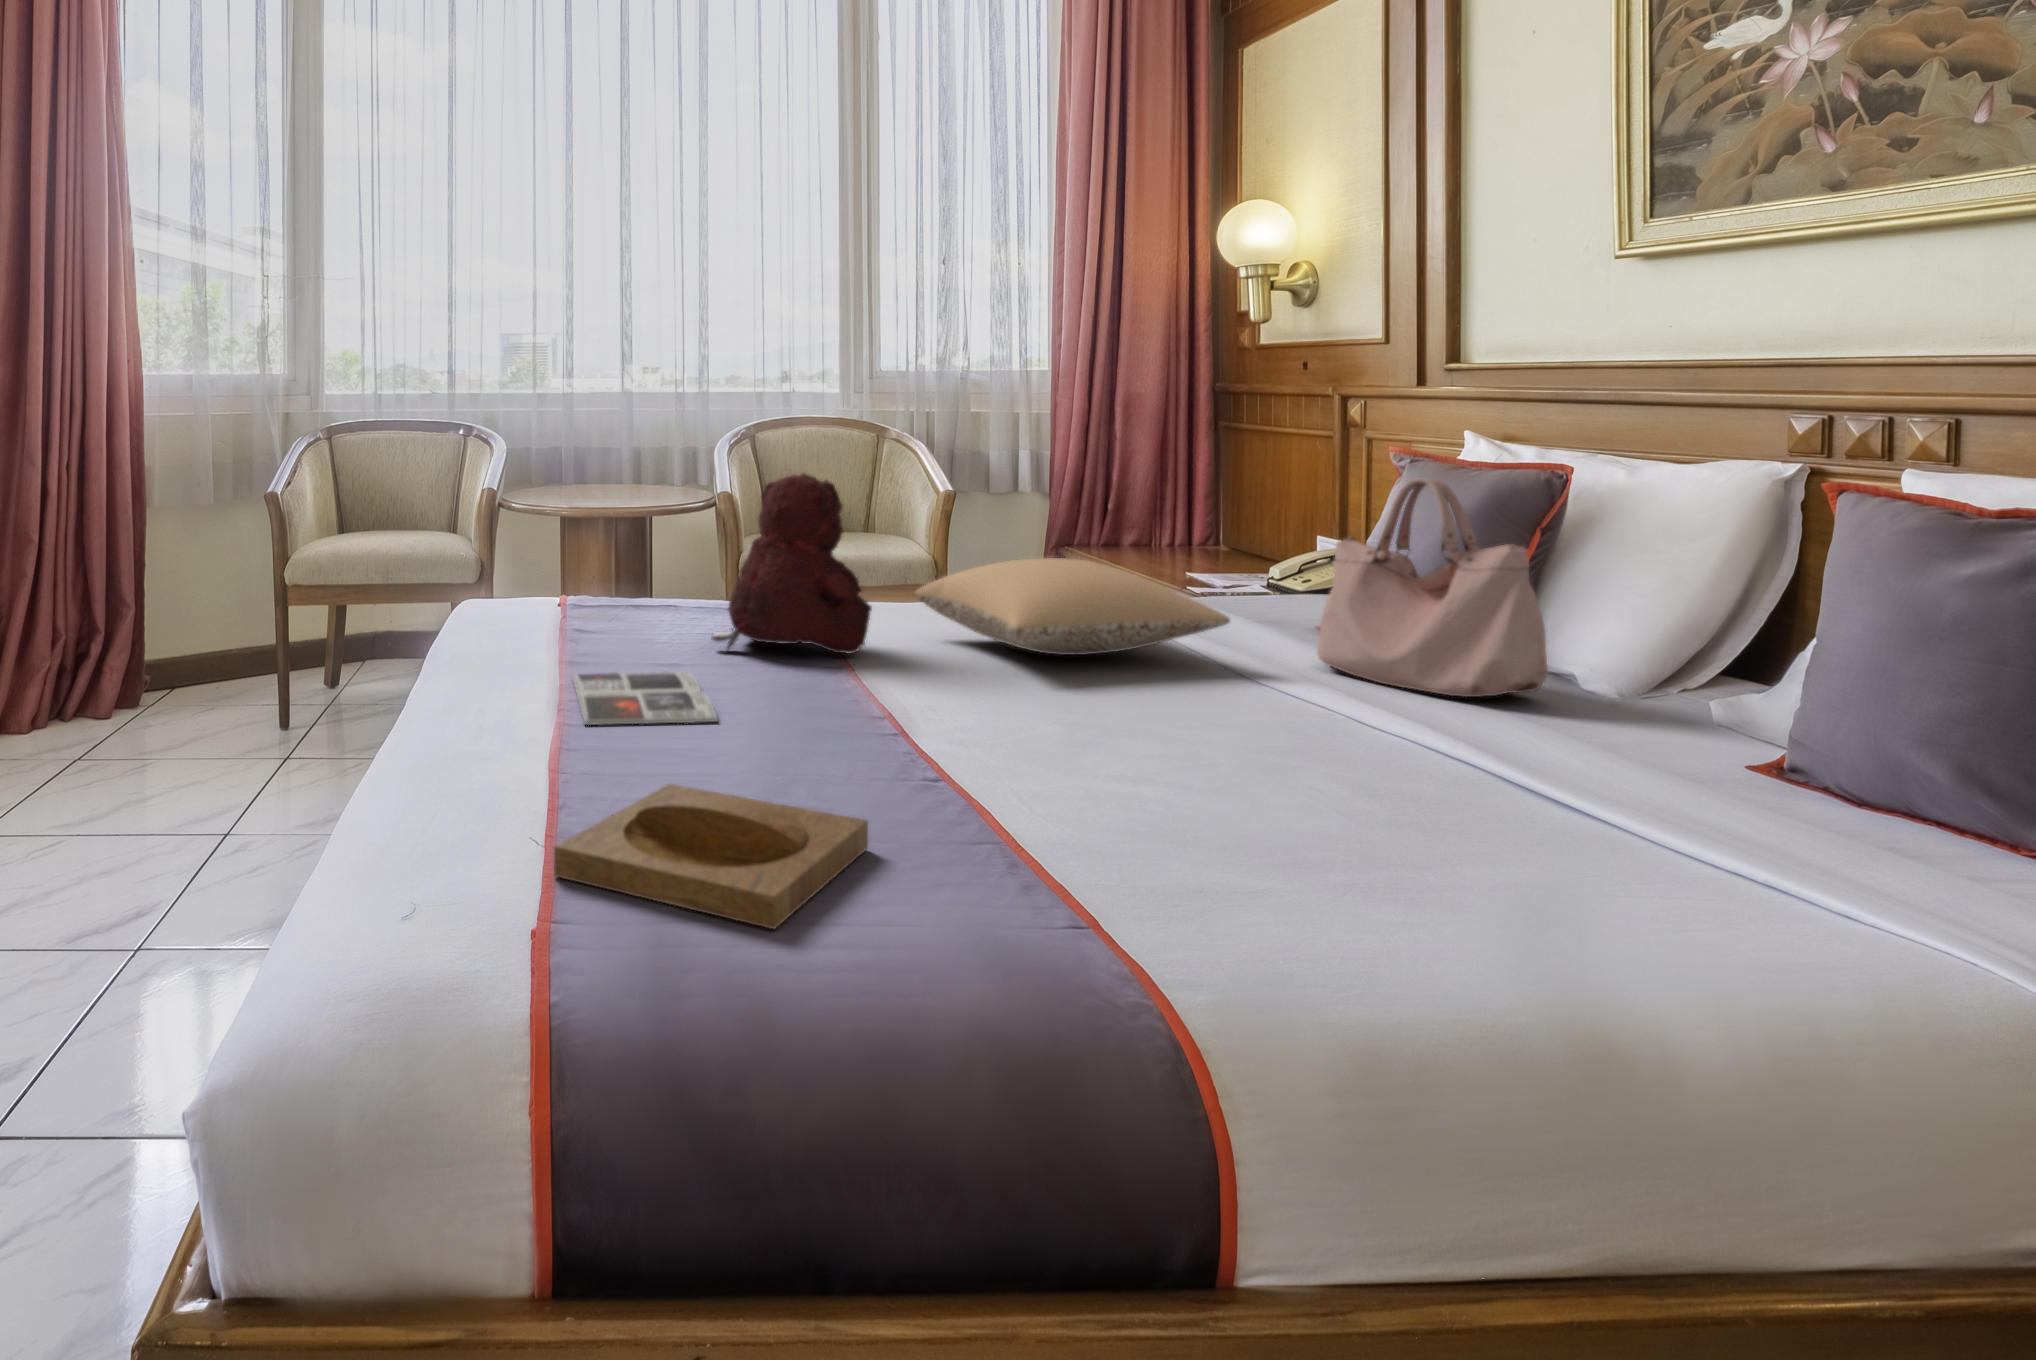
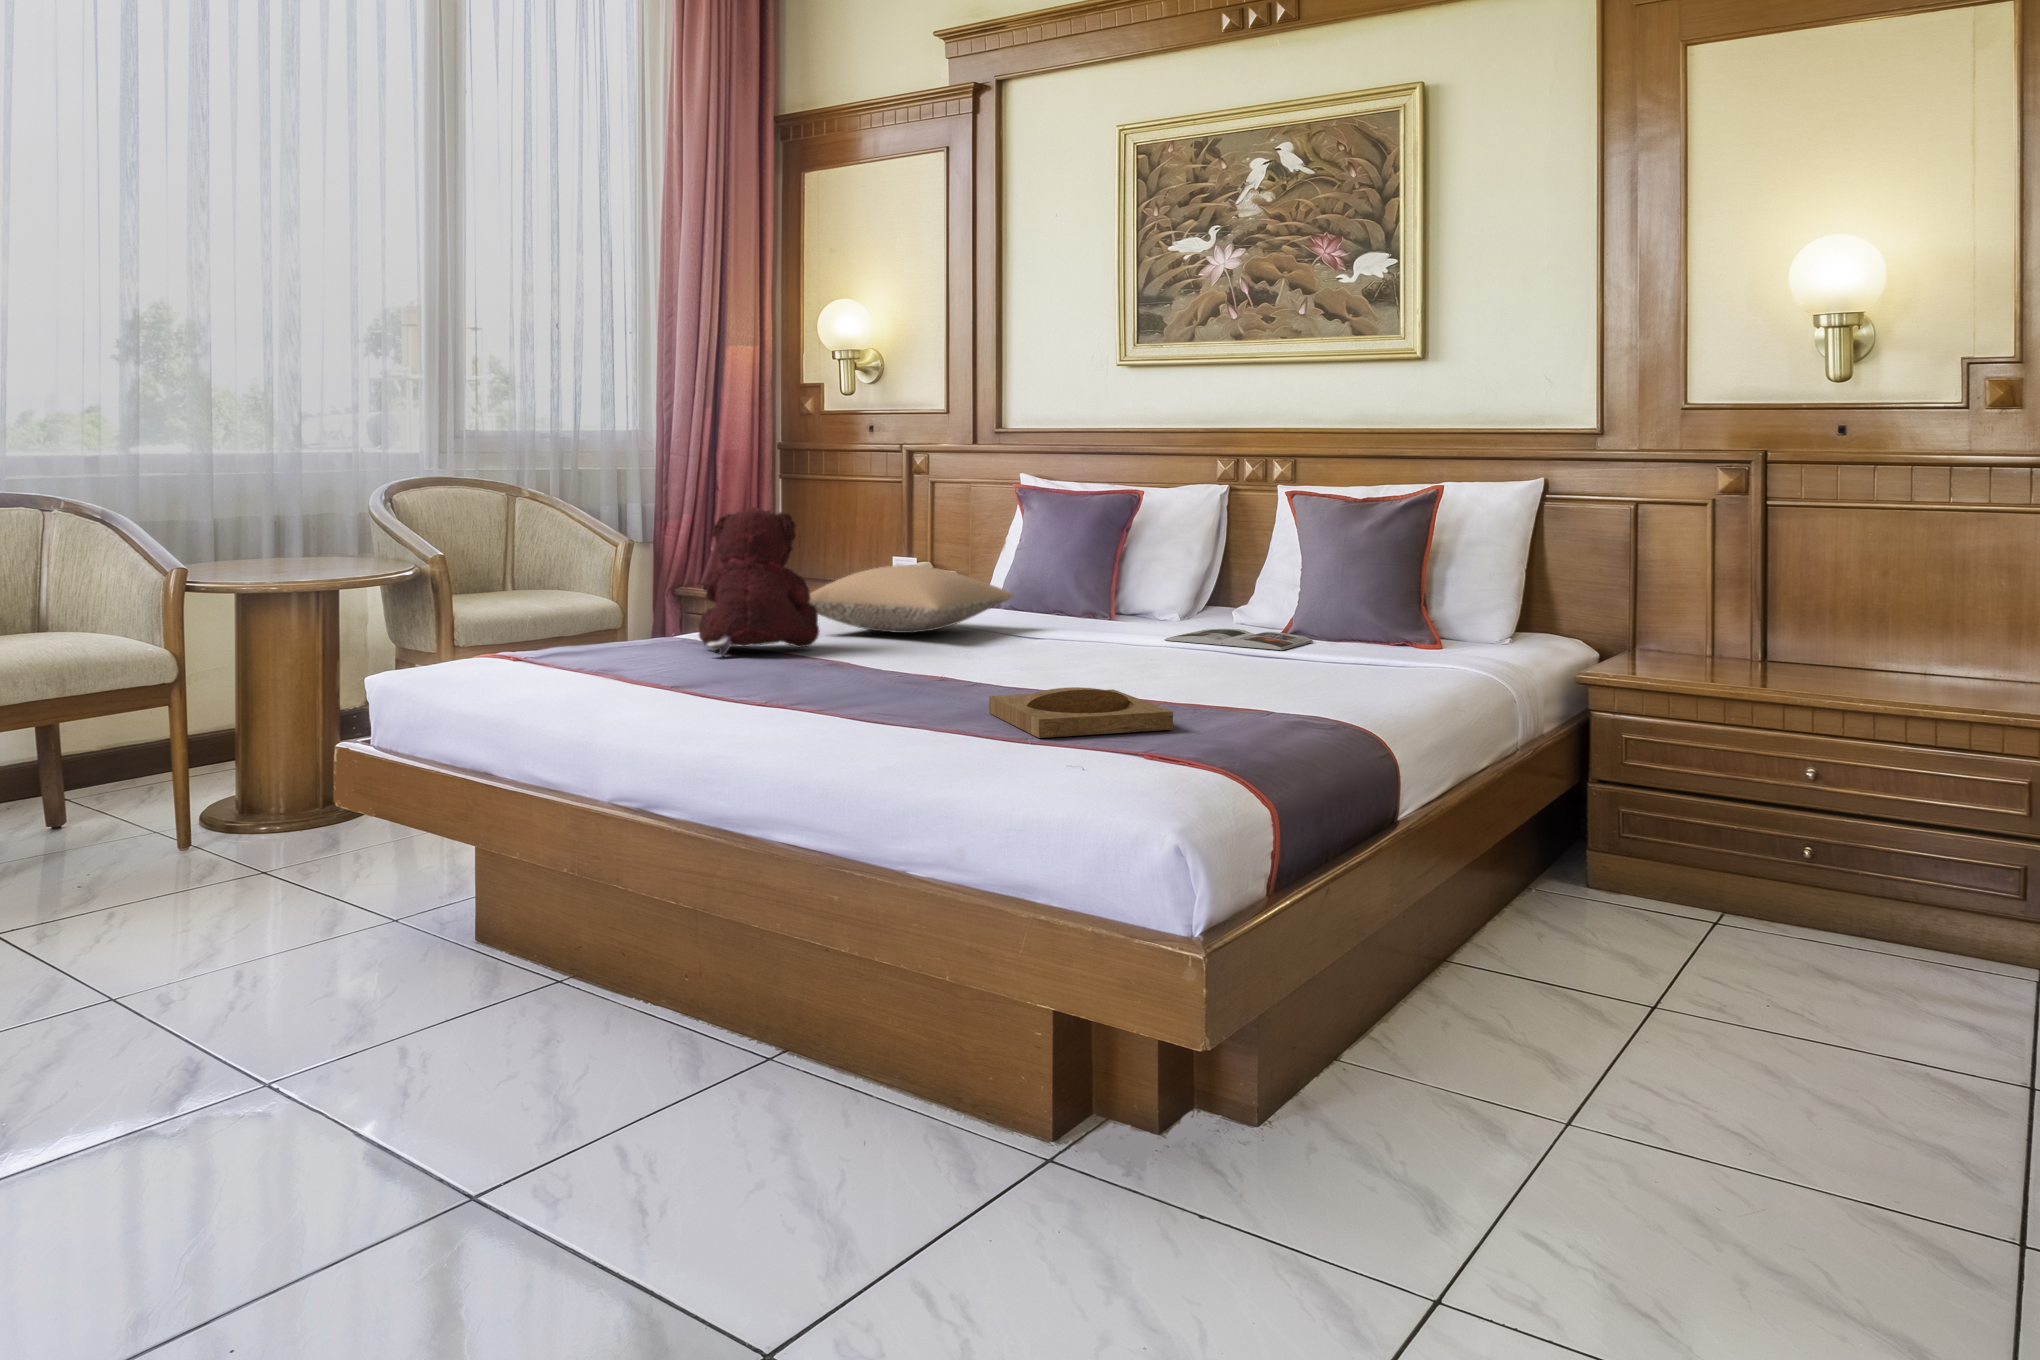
handbag: present [1317,478,1548,697] -> none [1036,498,1172,625]
magazine: present [573,672,717,725] -> present [1164,629,1313,650]

